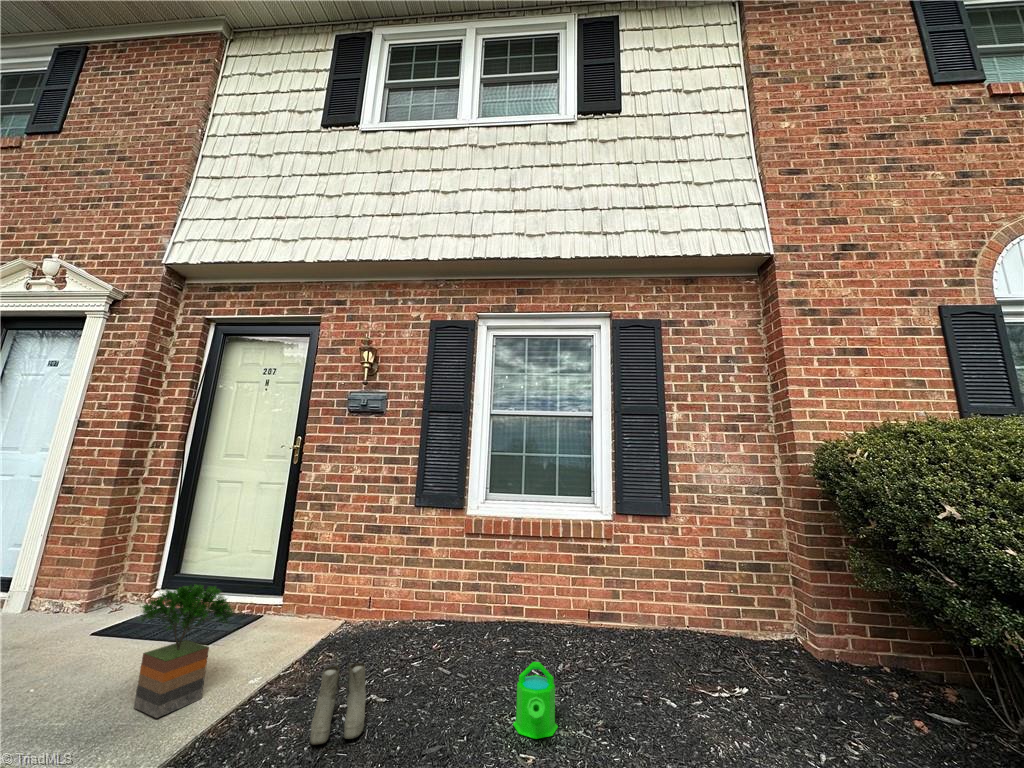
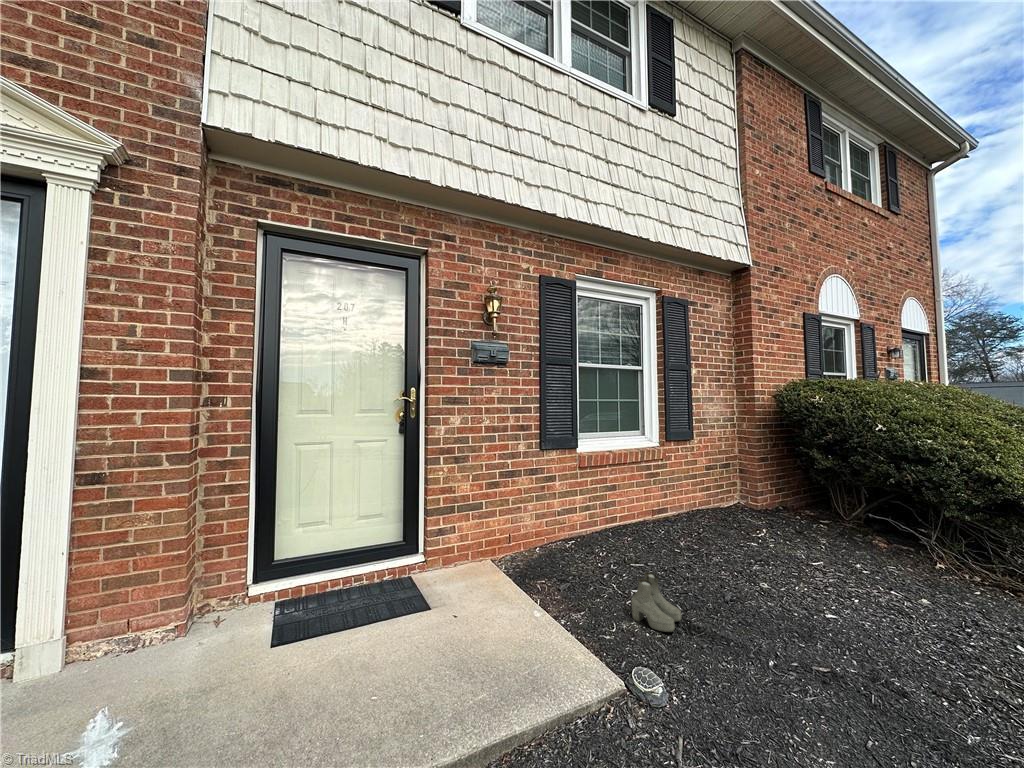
potted tree: present [134,584,233,718] -> none [477,545,555,673]
watering can: present [513,662,558,739] -> none [707,541,759,585]

